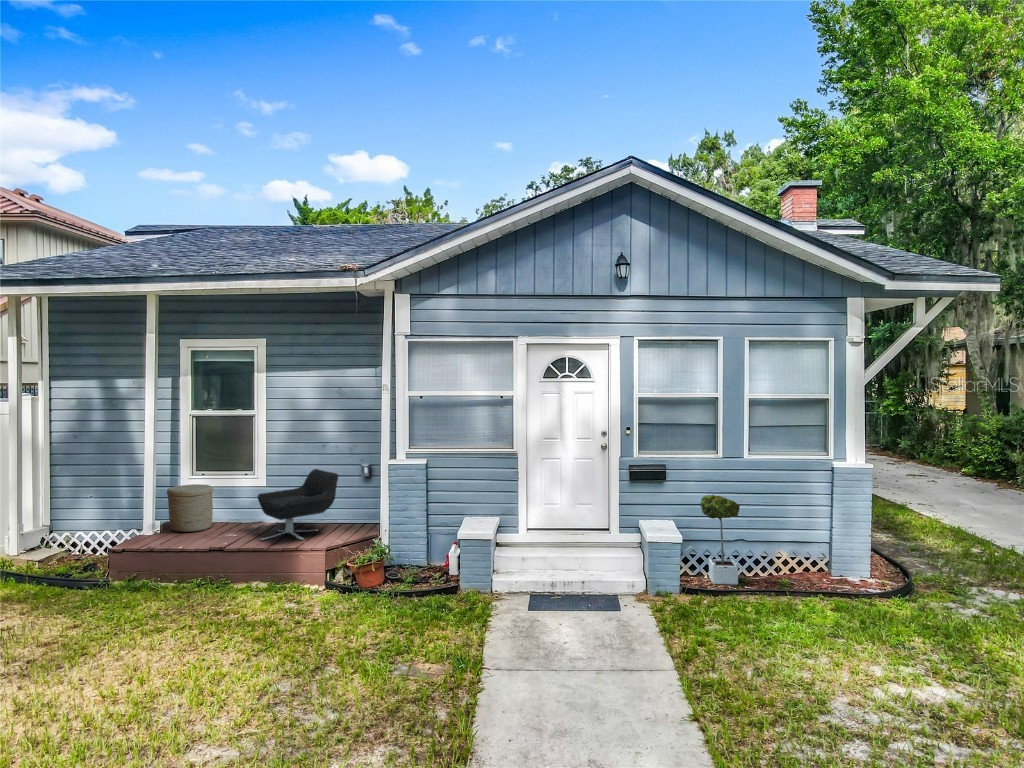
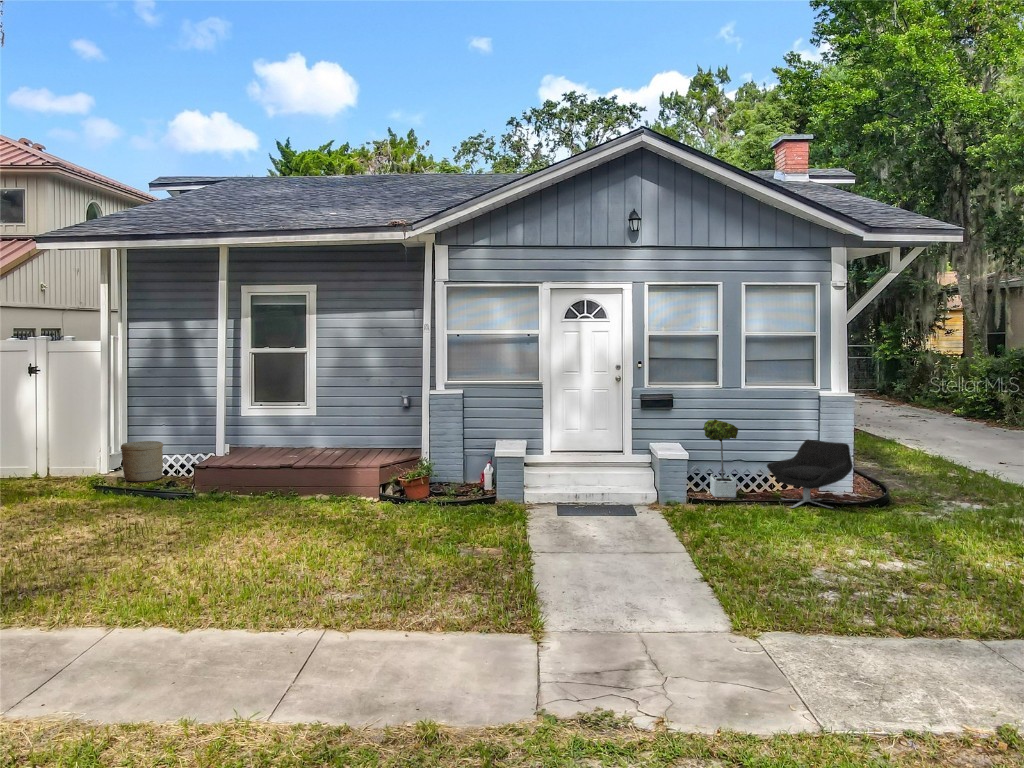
lounge chair: present [258,469,338,540] -> present [767,439,853,508]
woven basket: present [167,484,213,532] -> present [121,441,163,482]

